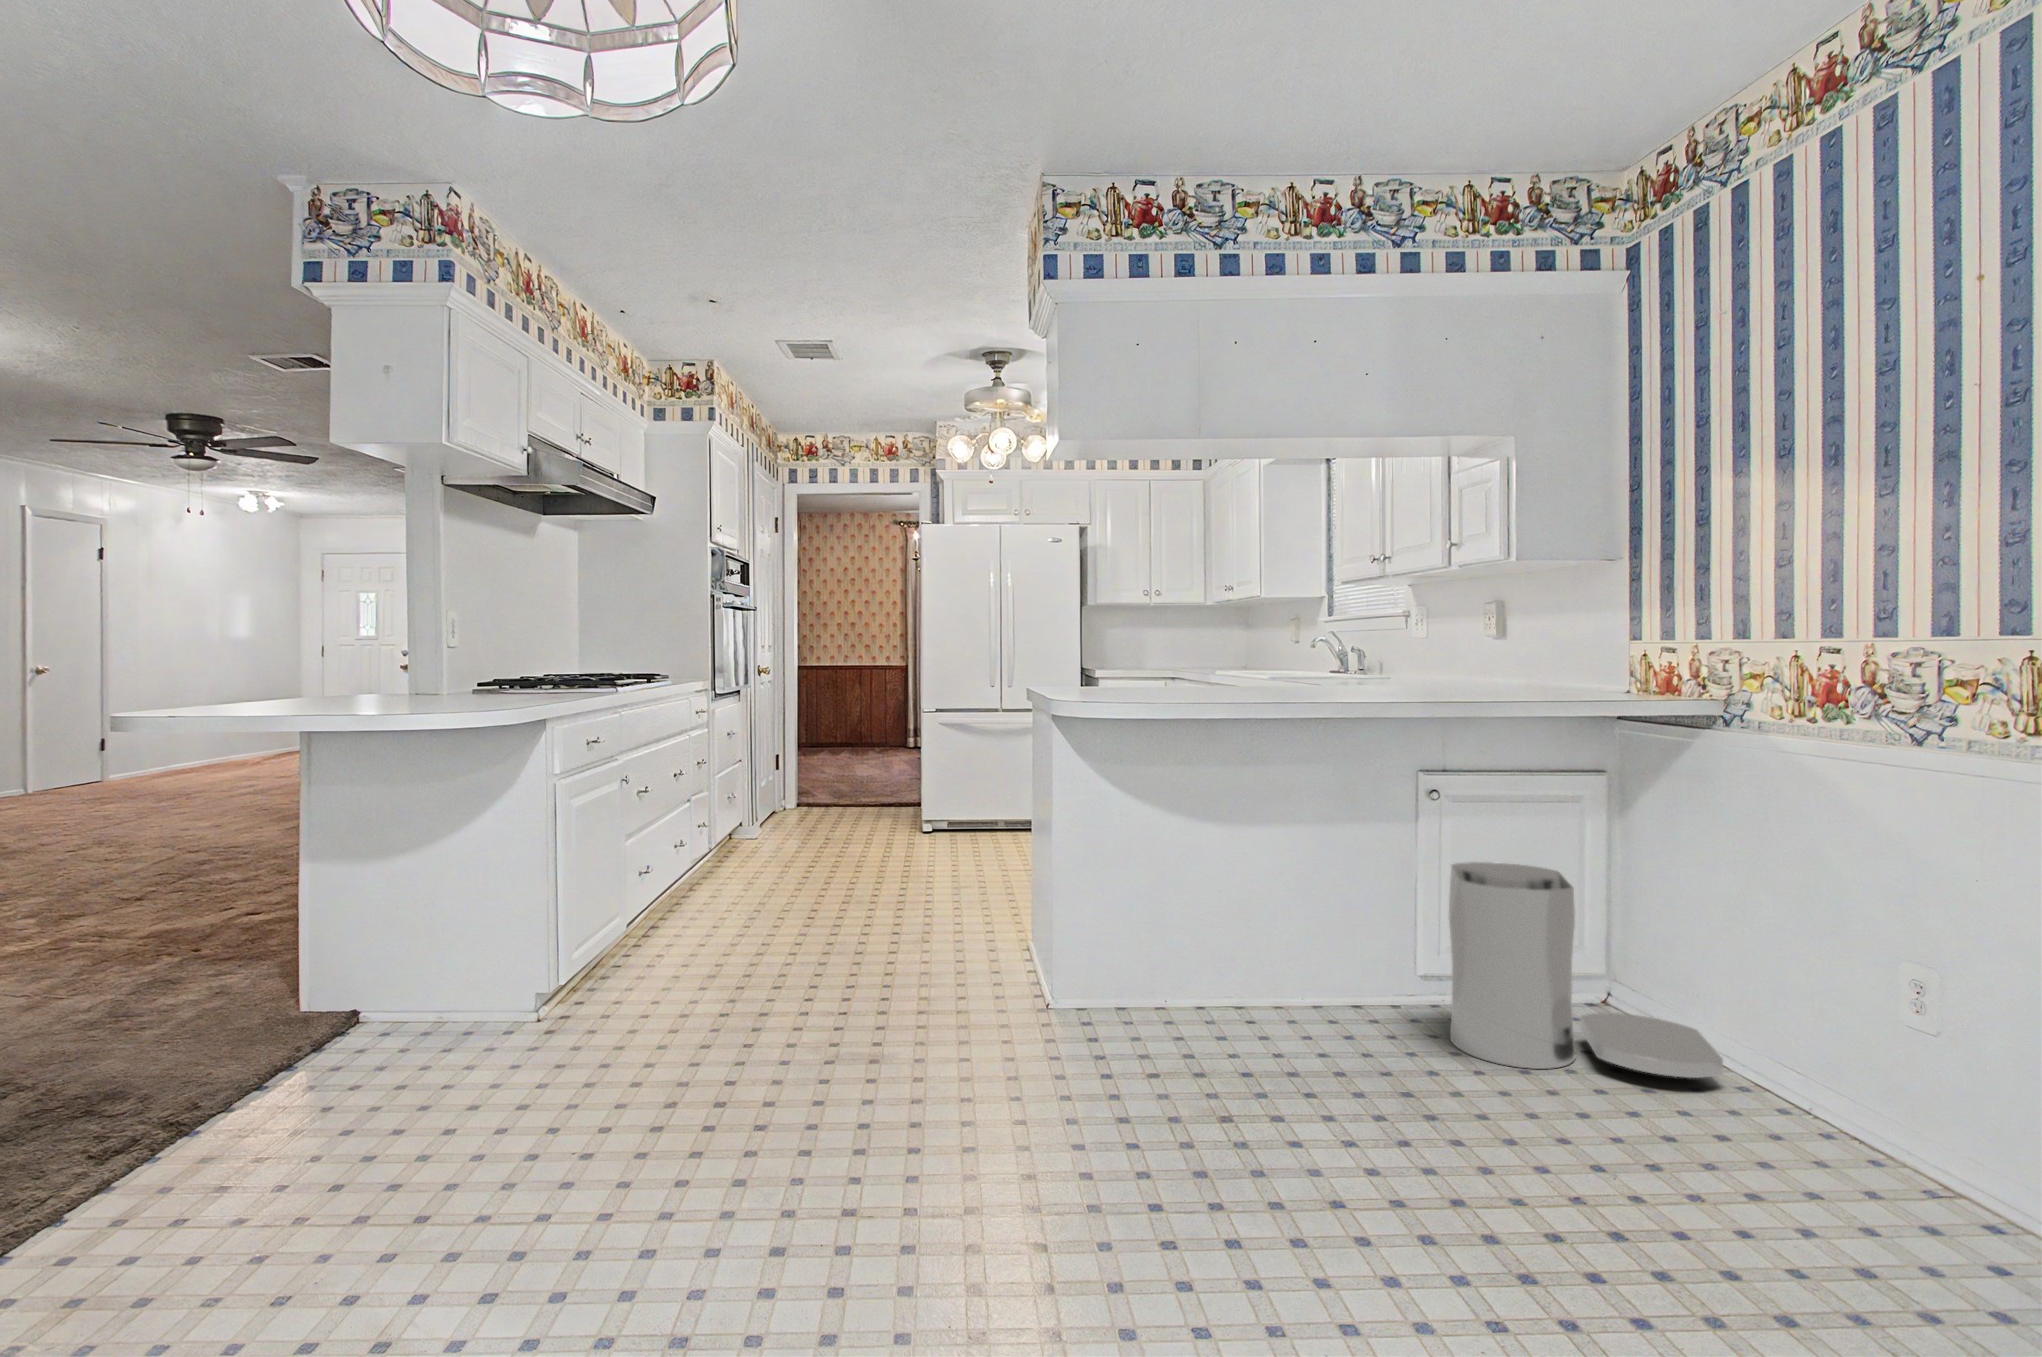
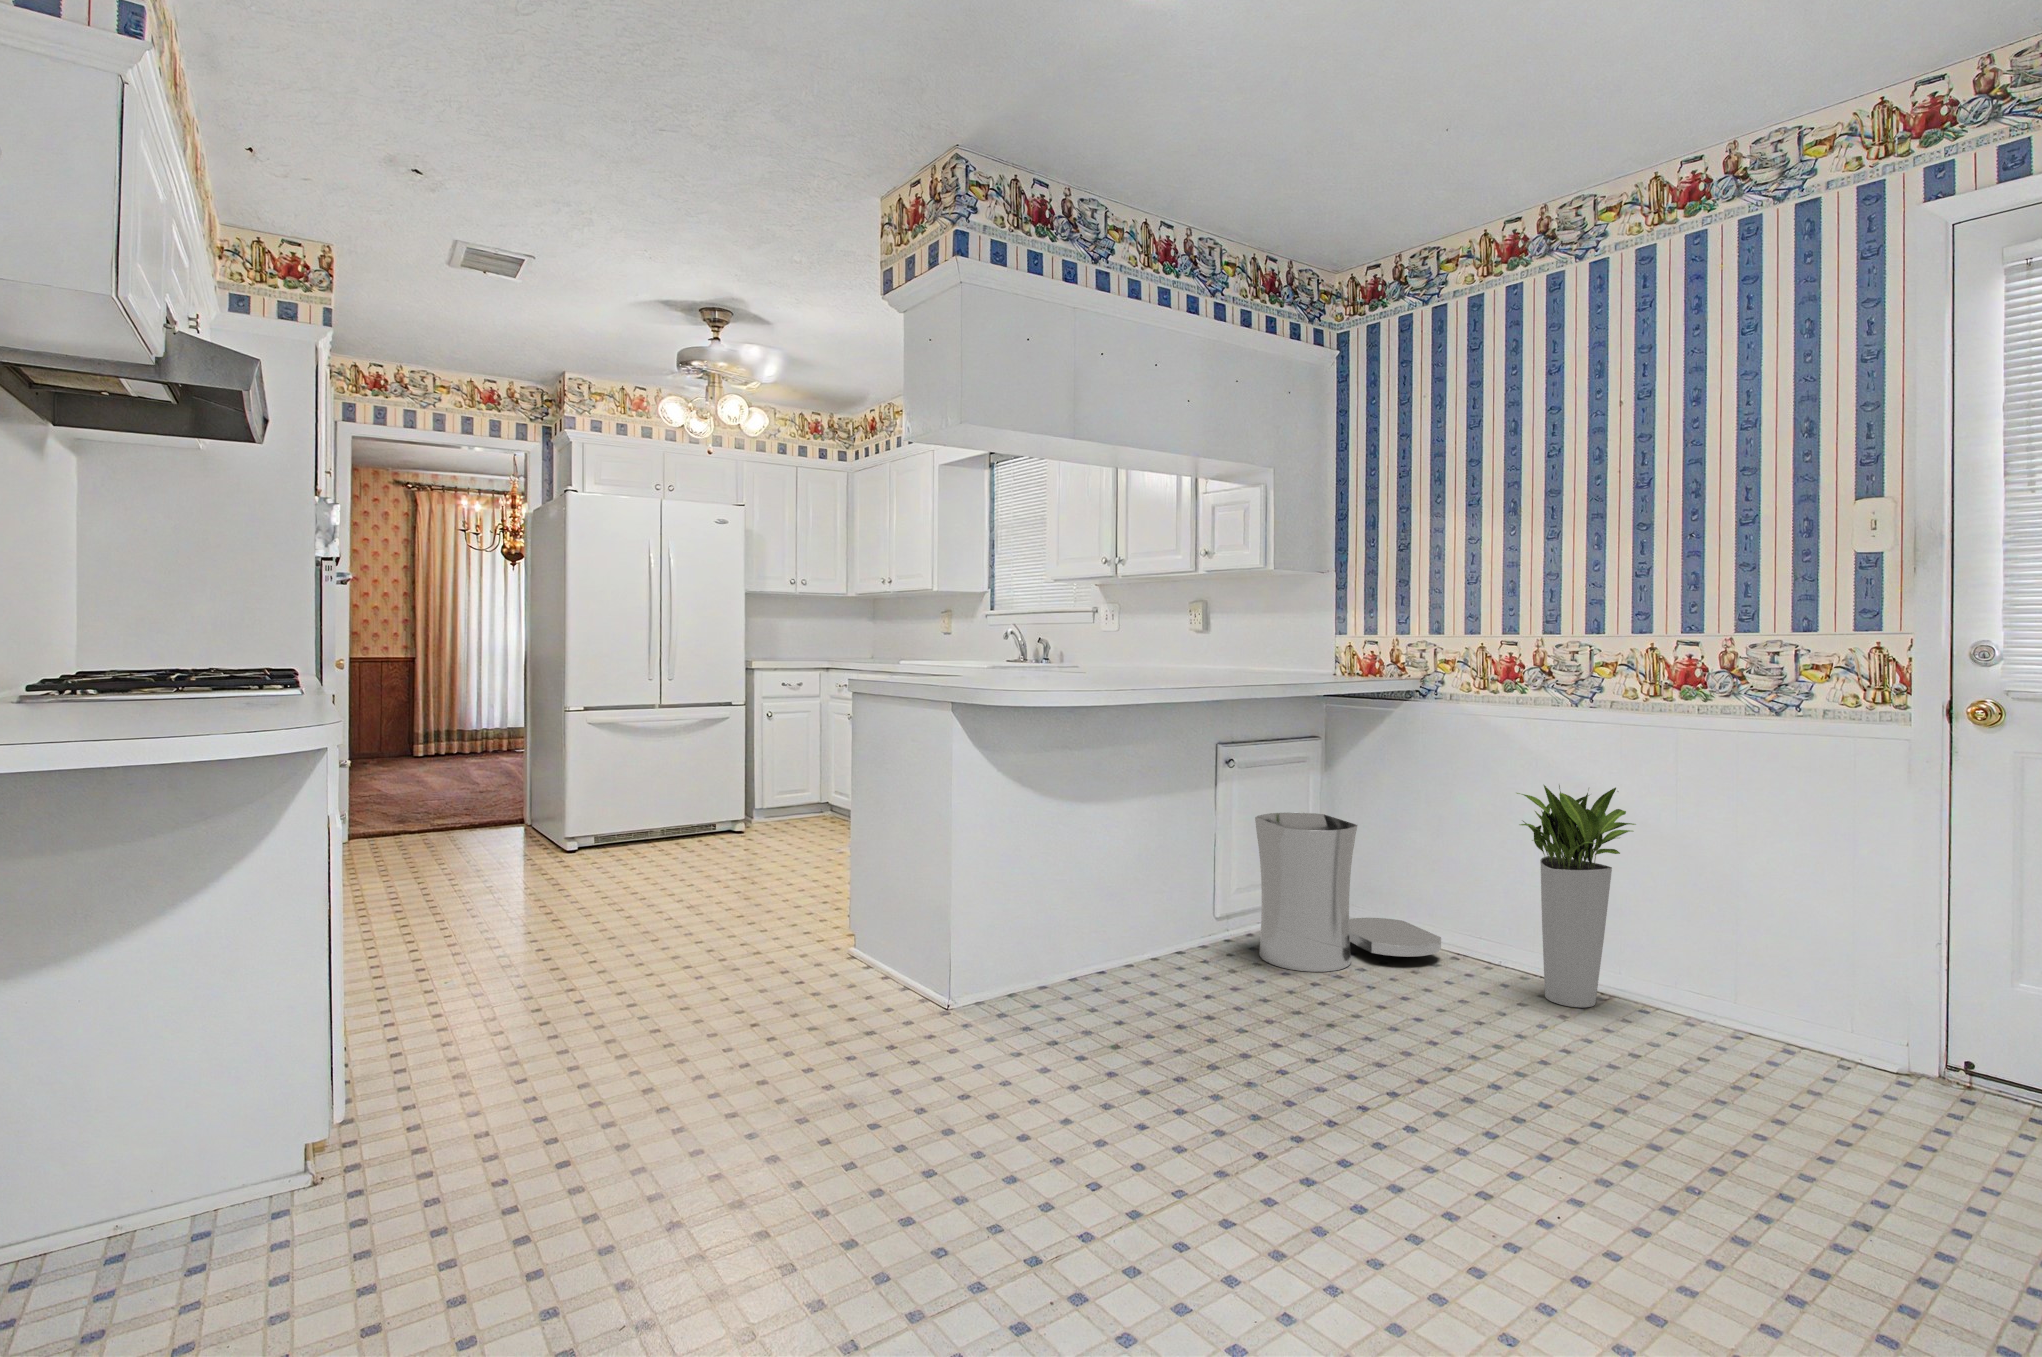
planter: none [1765,857,1988,1200] -> present [1517,785,1636,1007]

